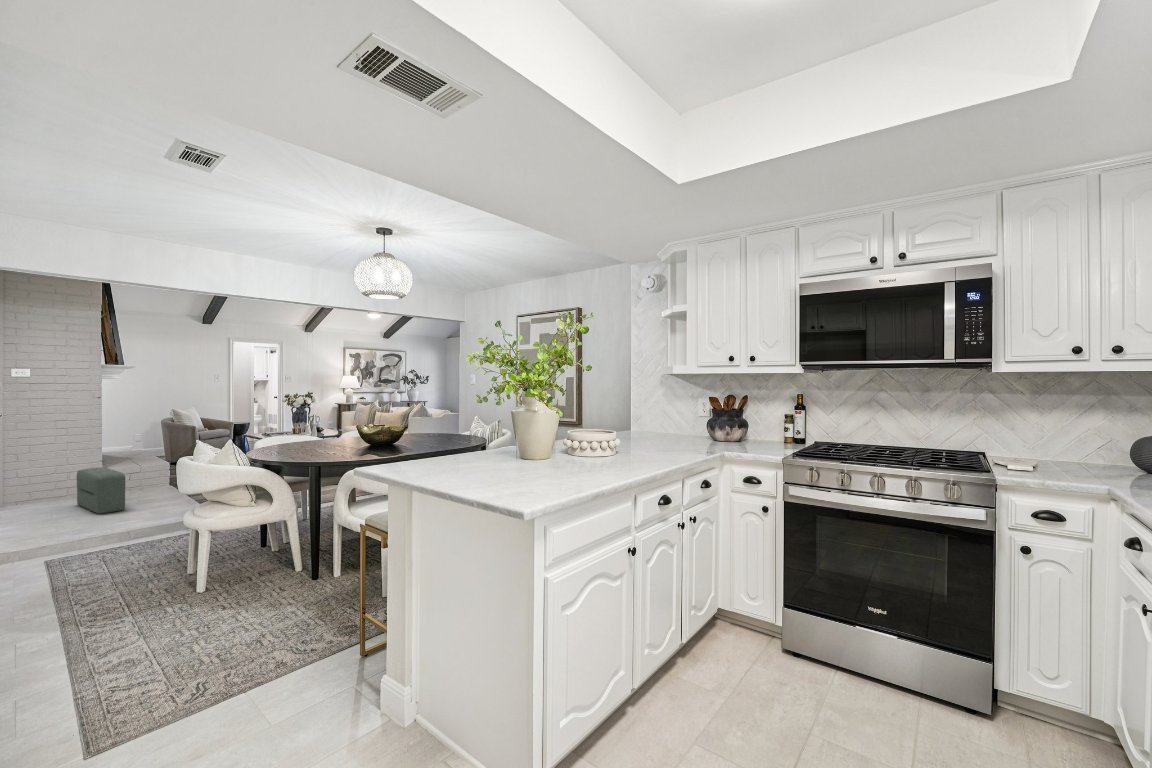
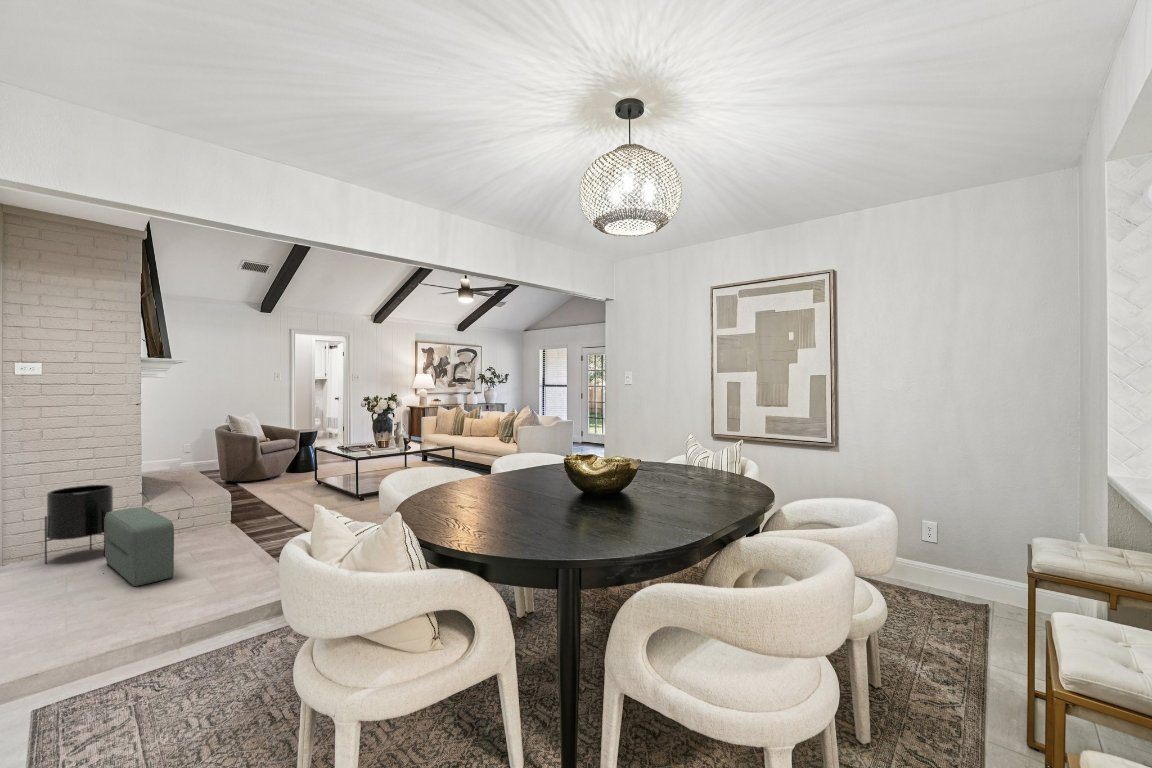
planter: none [33,454,81,506] -> present [45,485,113,564]

